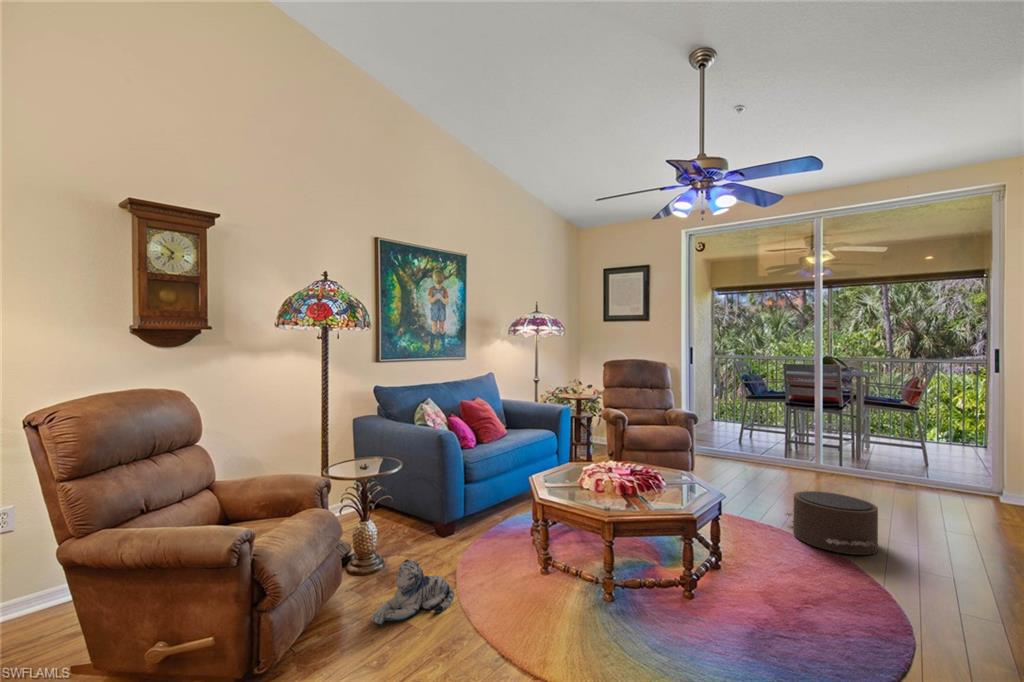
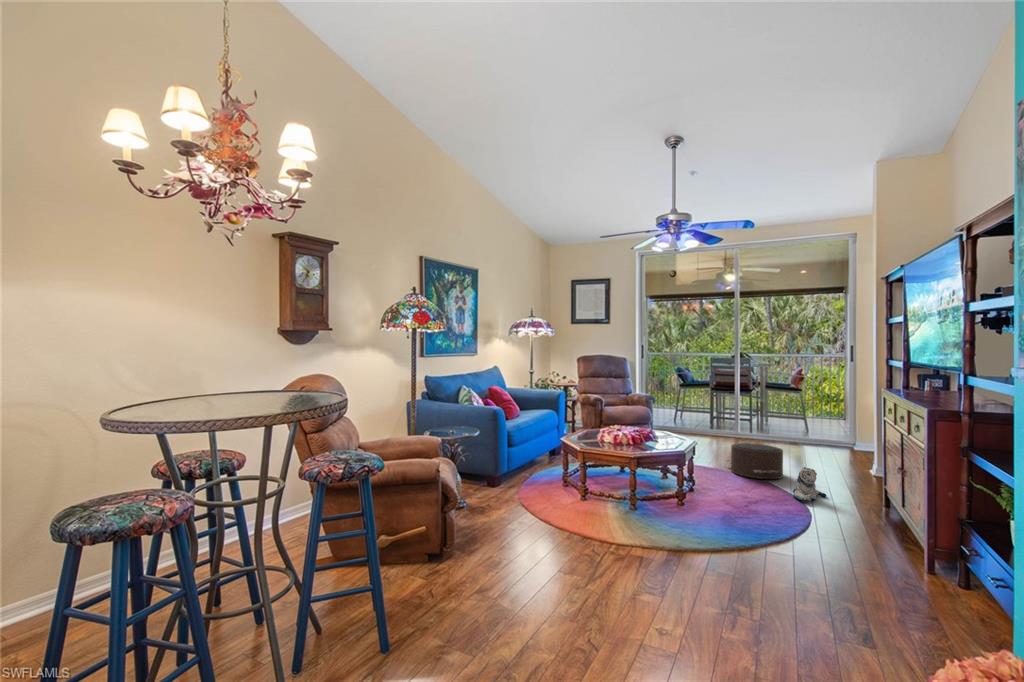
plush toy: present [371,559,454,624] -> present [793,467,826,501]

